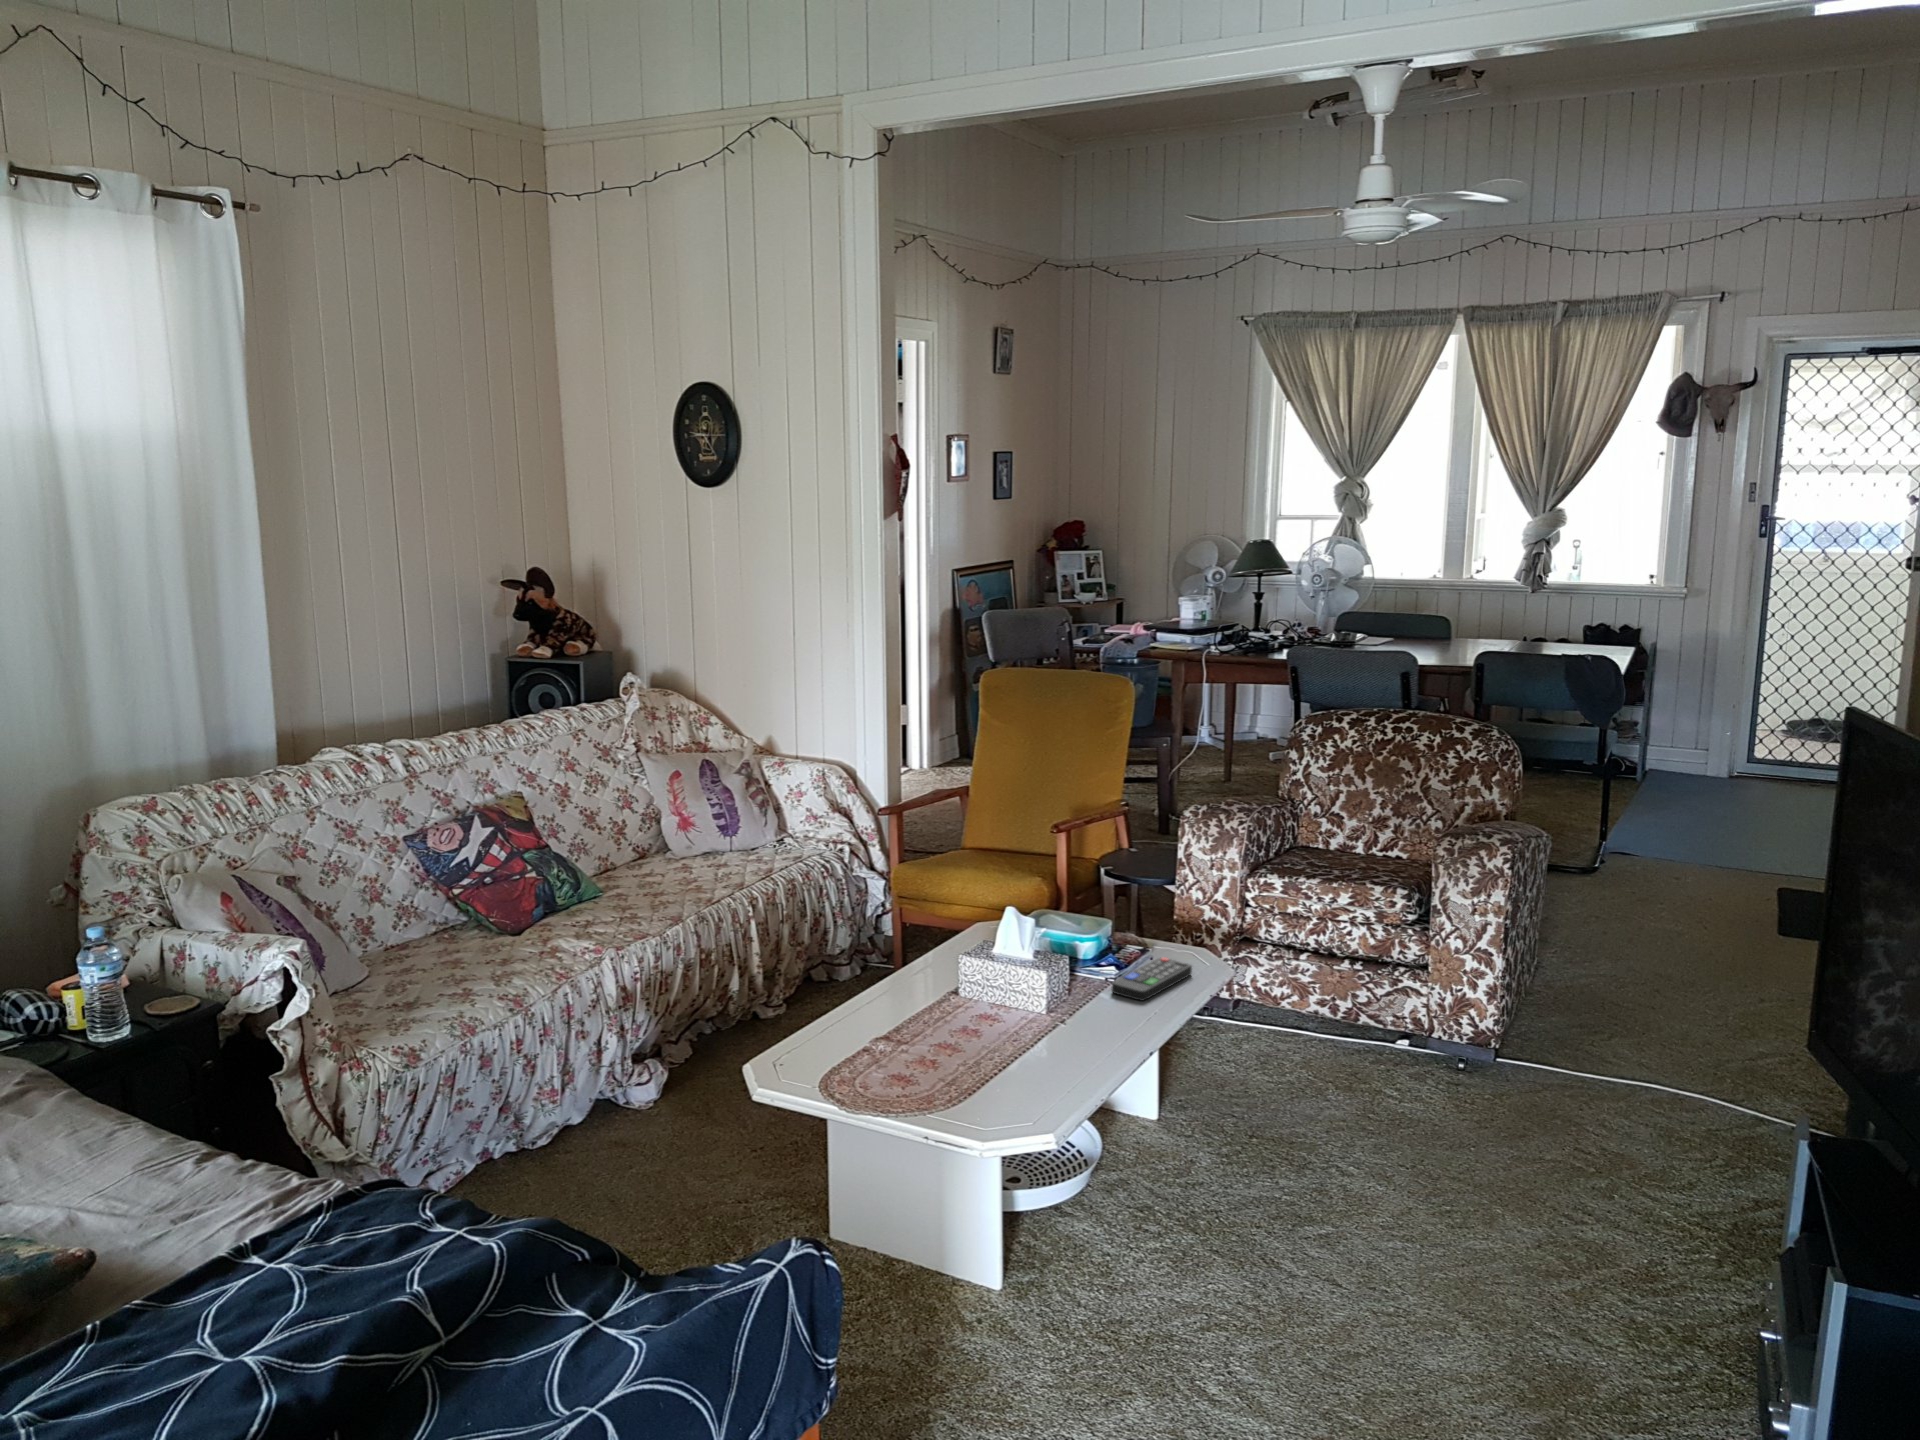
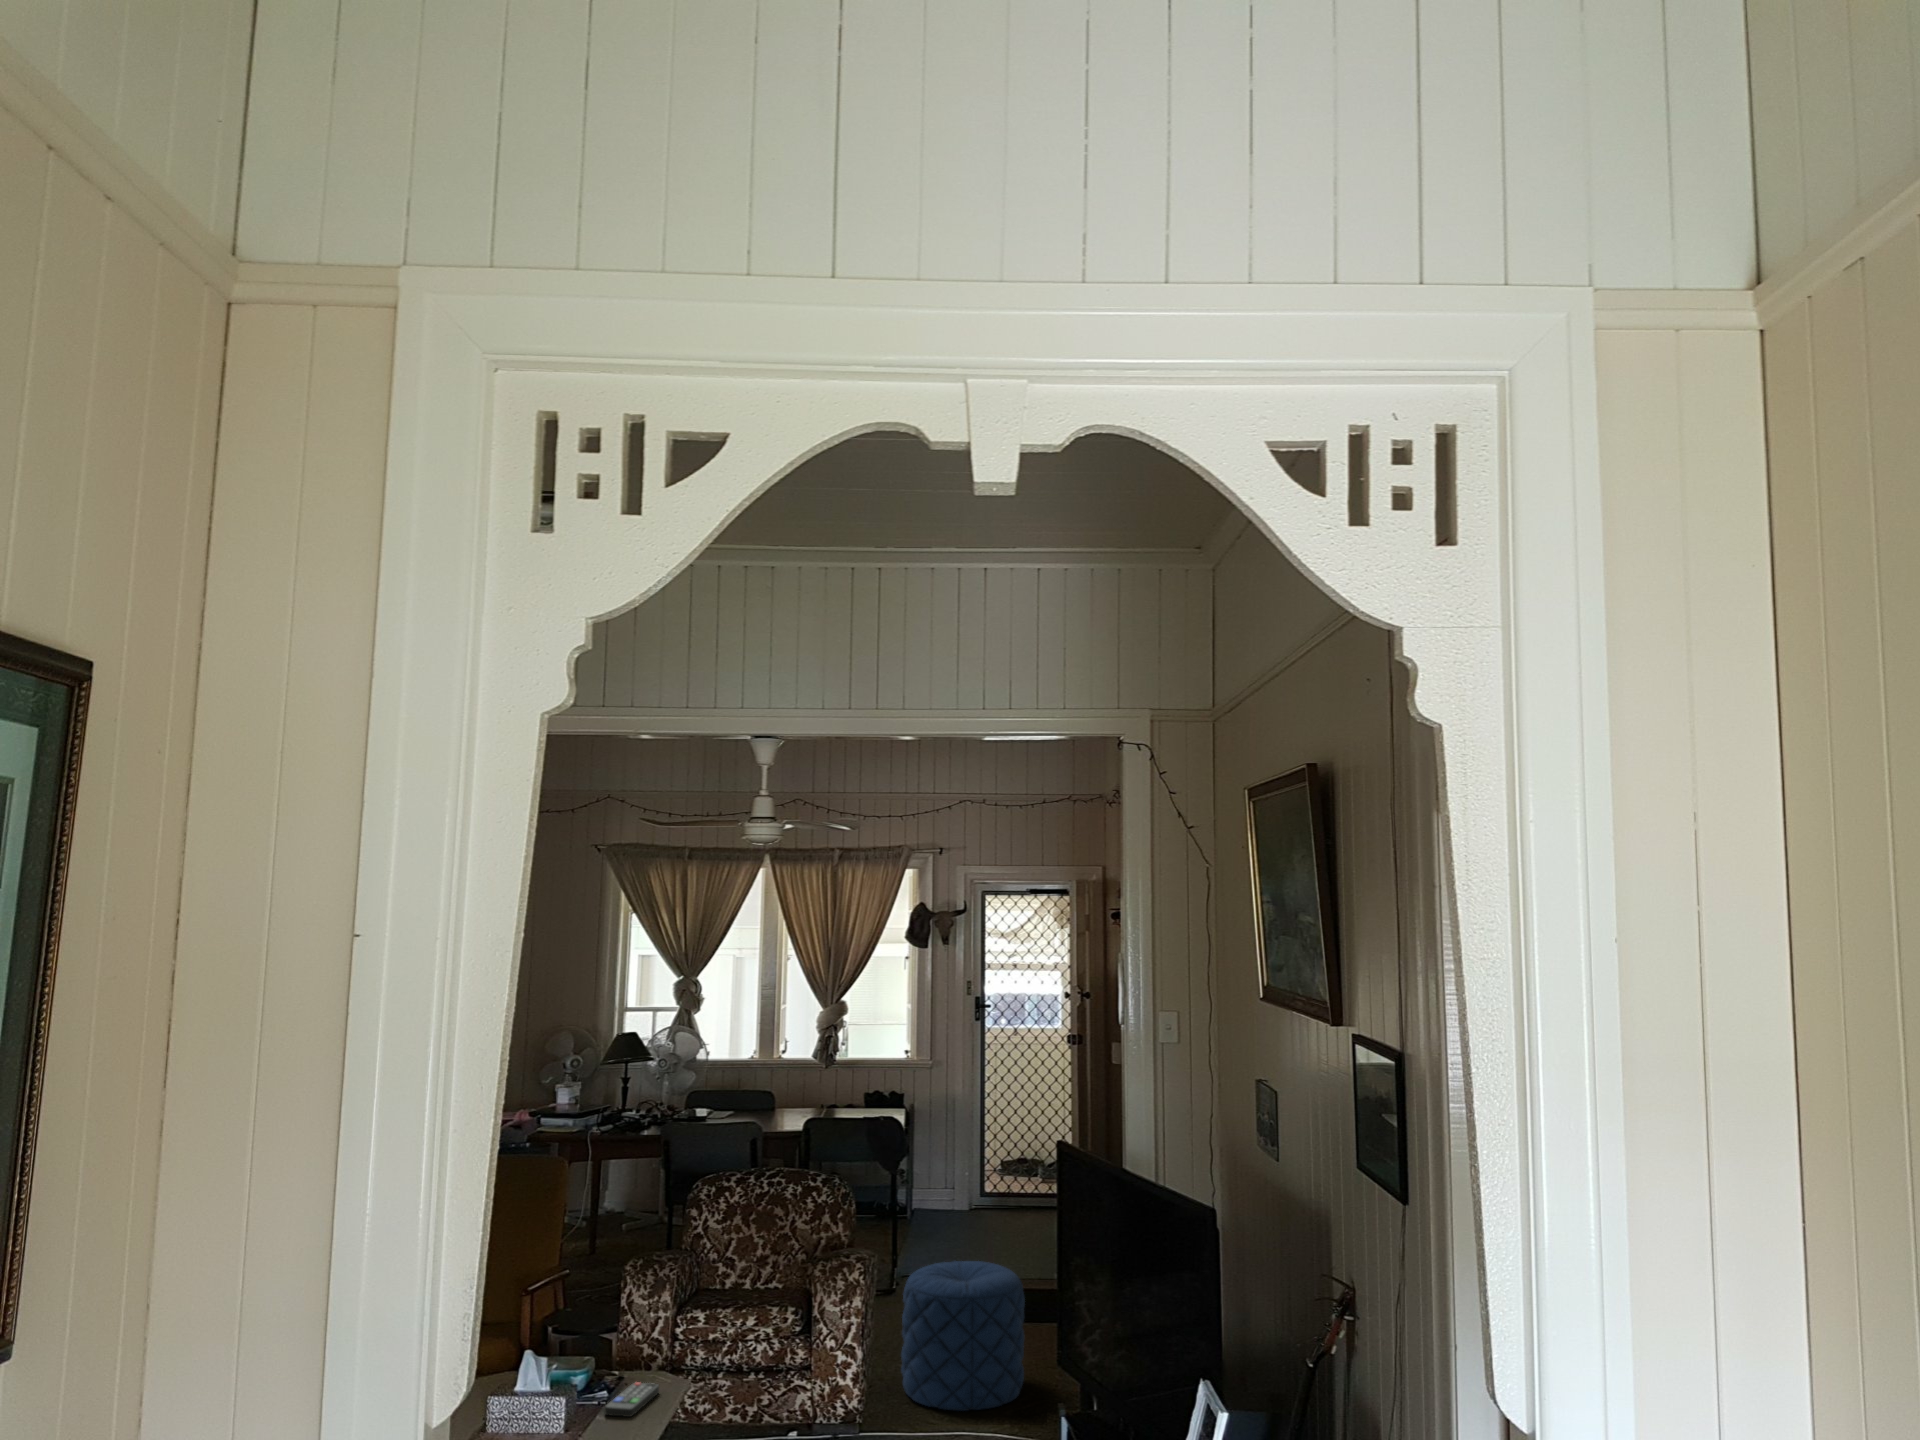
pouf: none [1574,855,1779,1059] -> present [901,1261,1025,1411]

